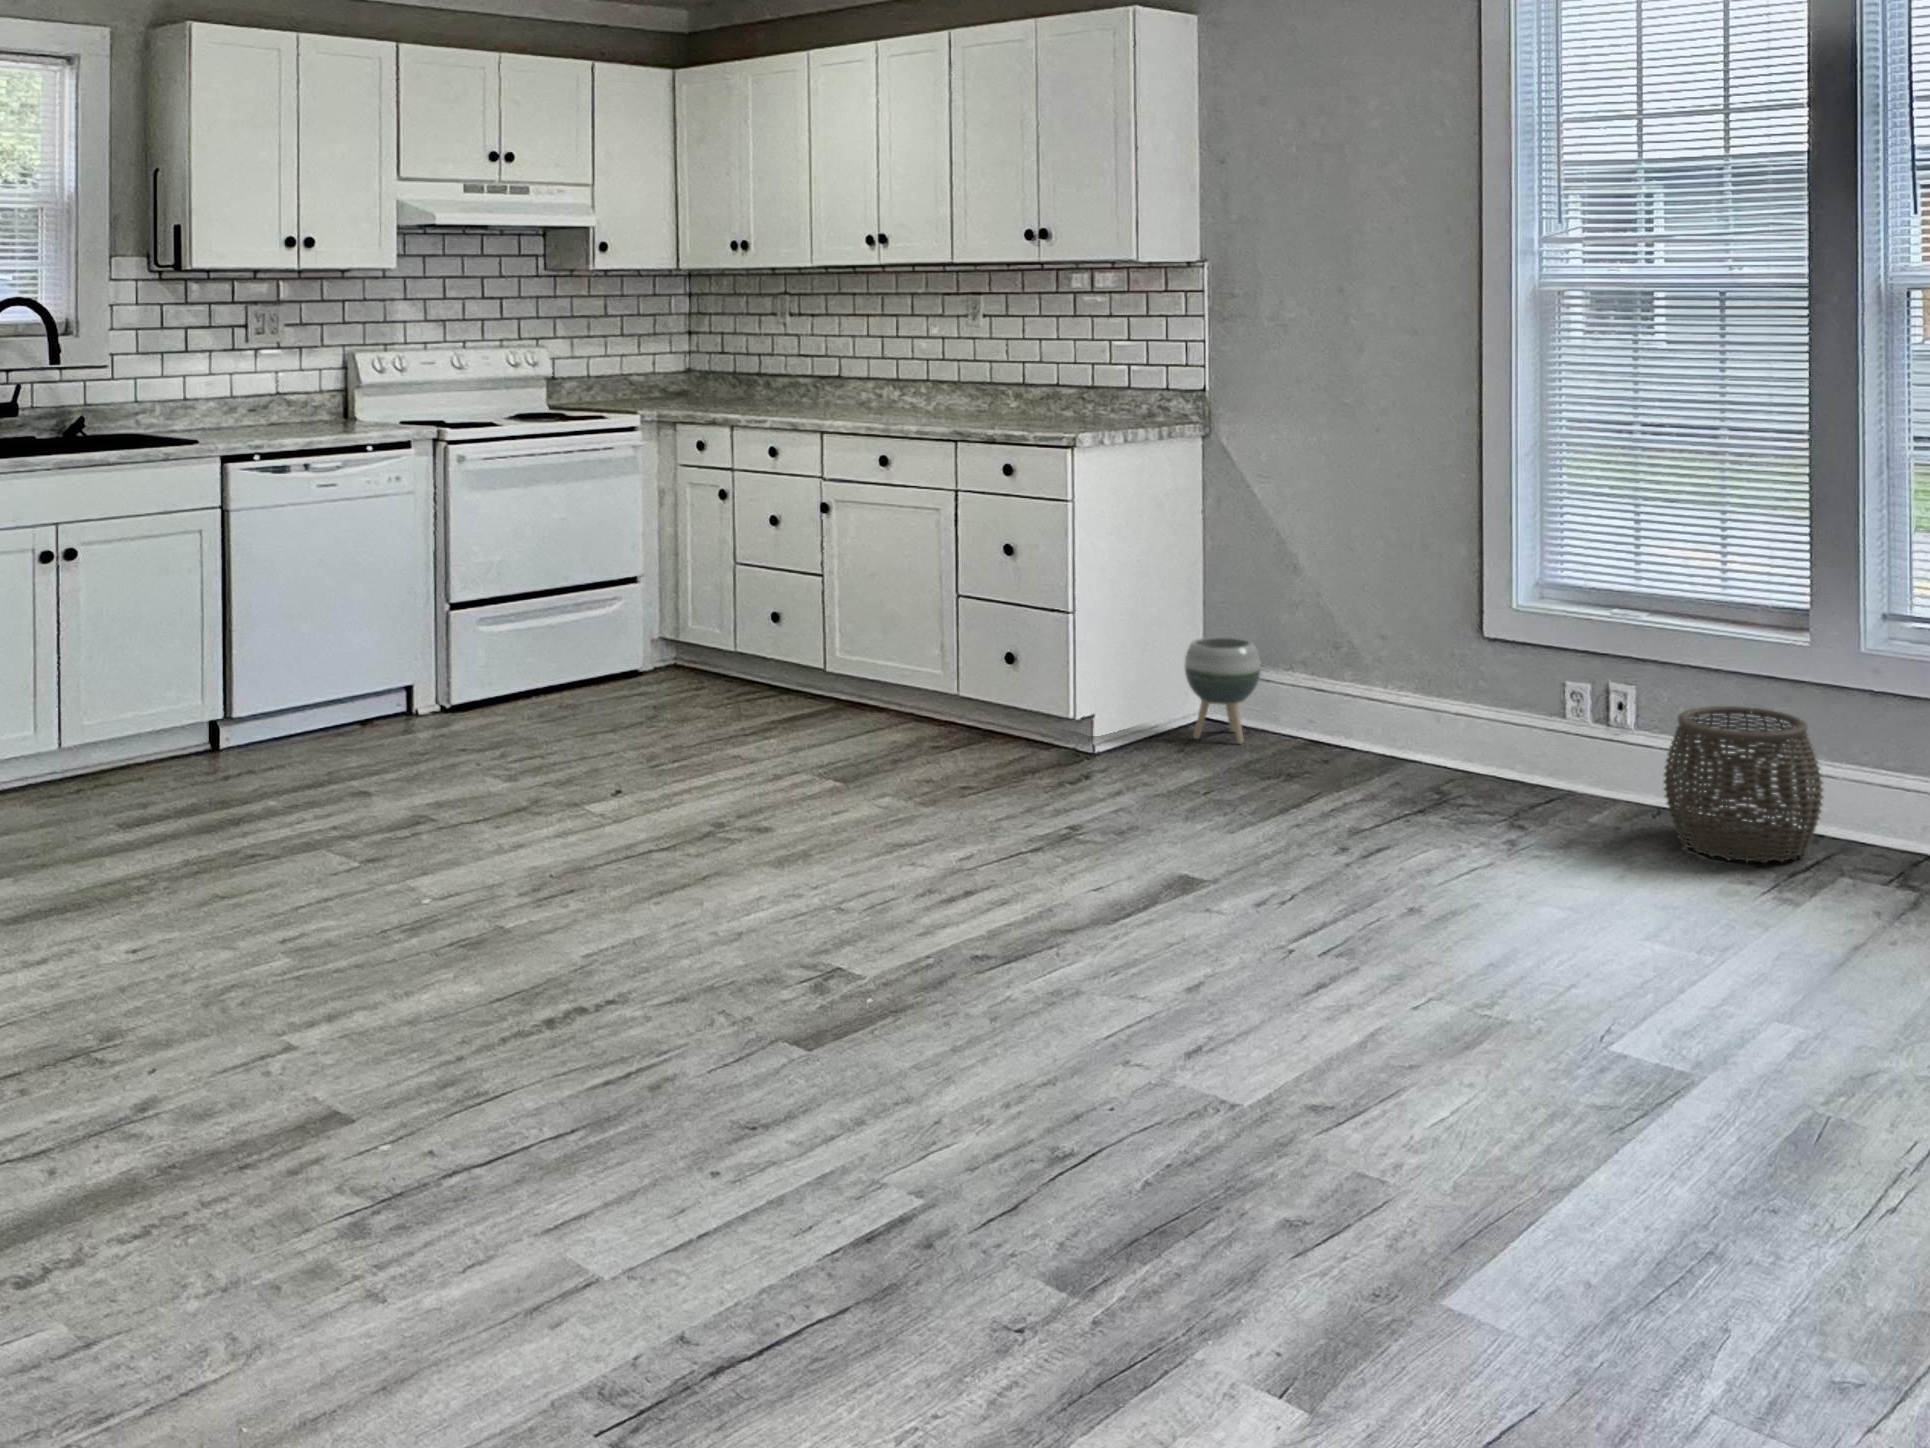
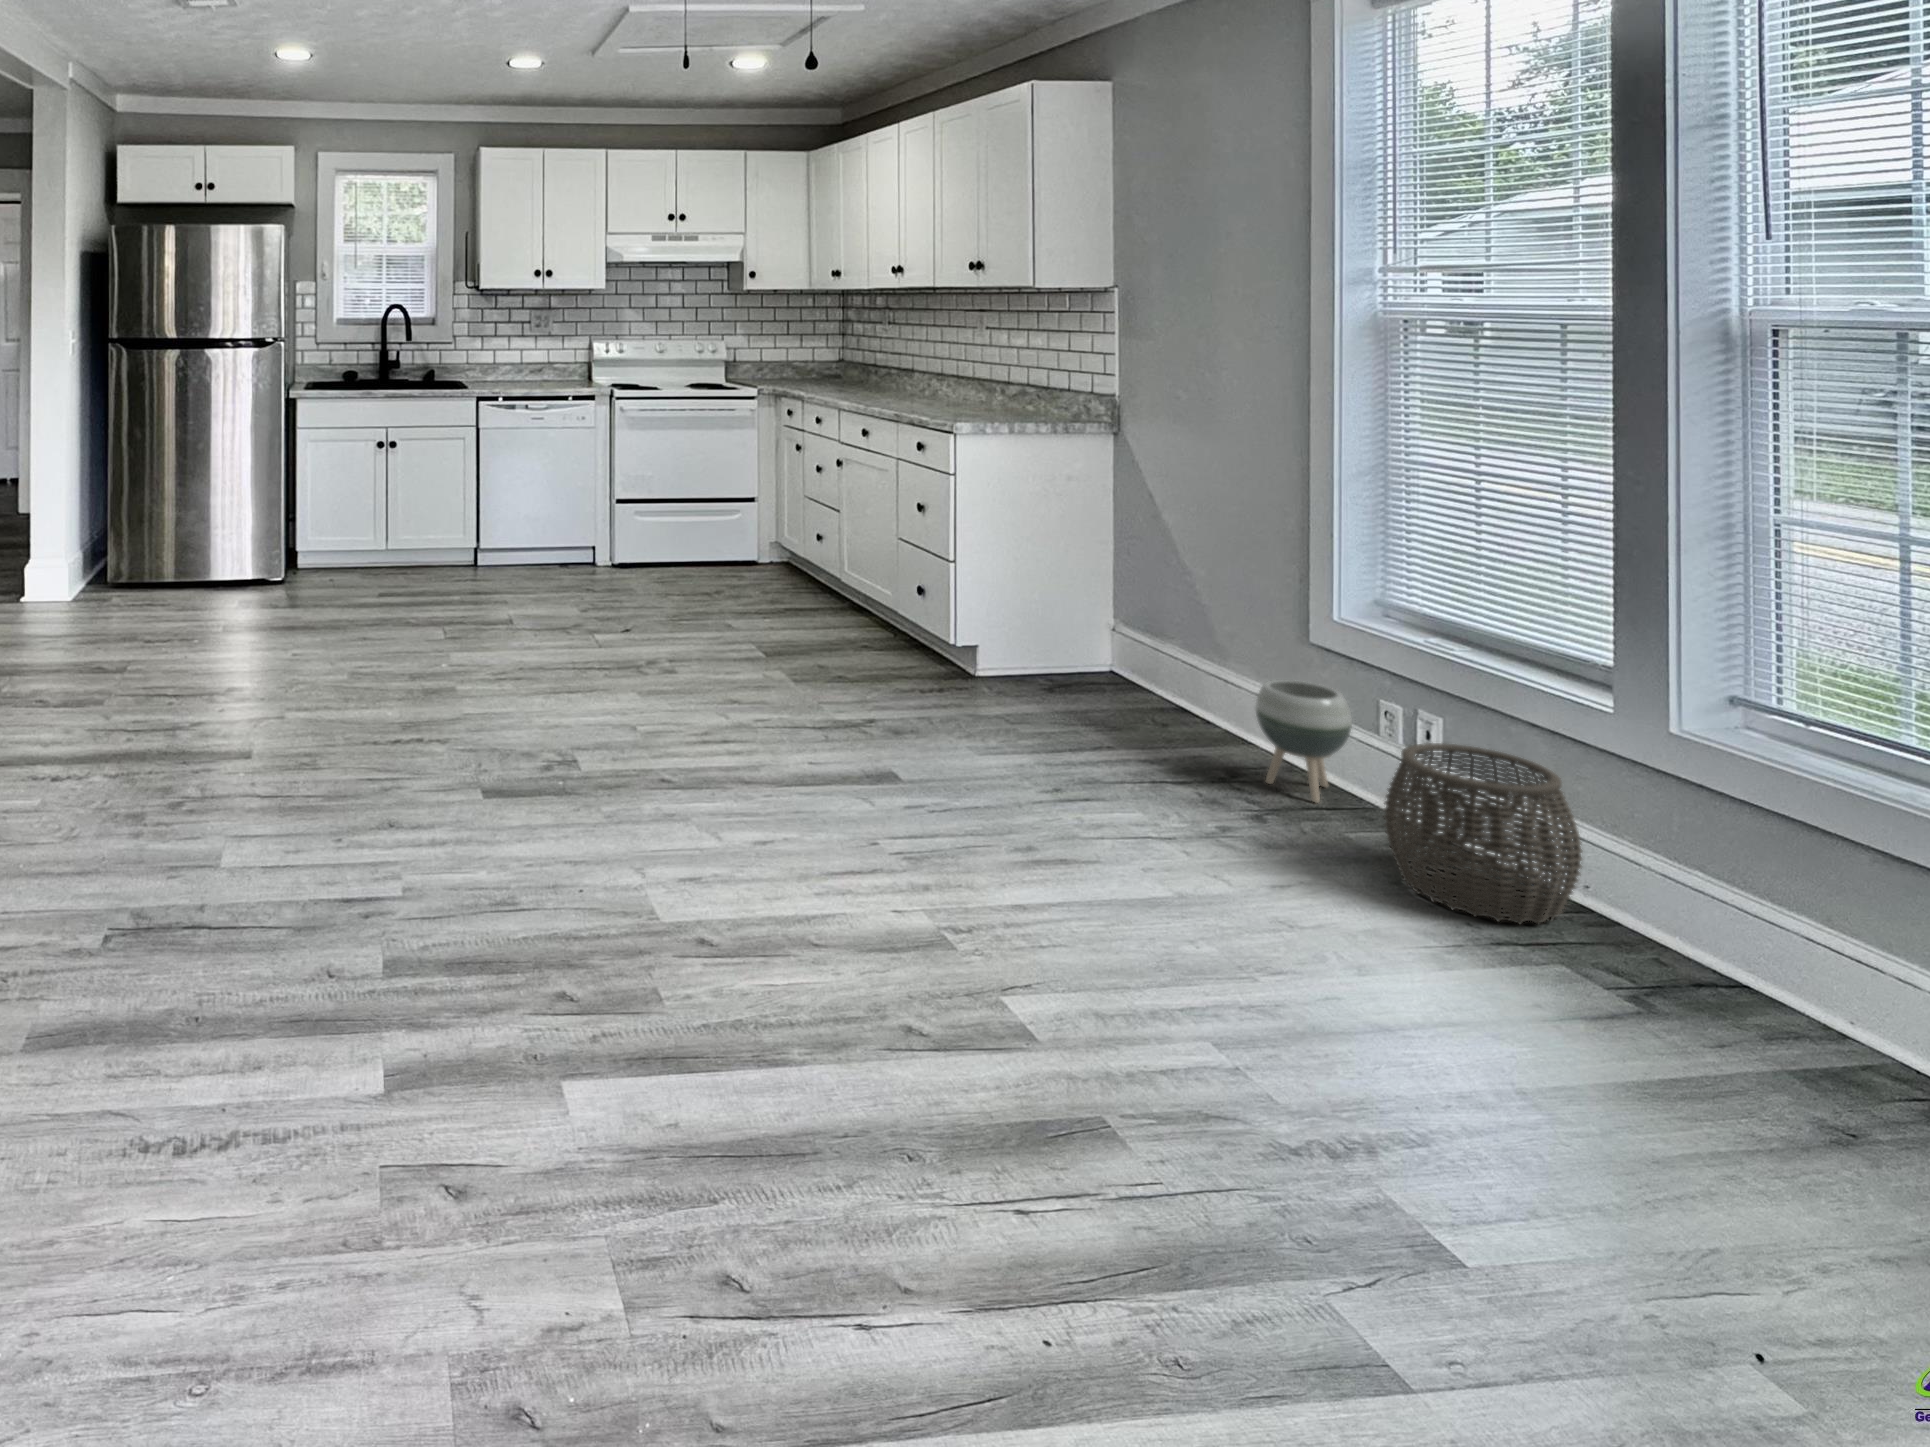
planter: present [1184,637,1261,743] -> present [1255,680,1352,803]

